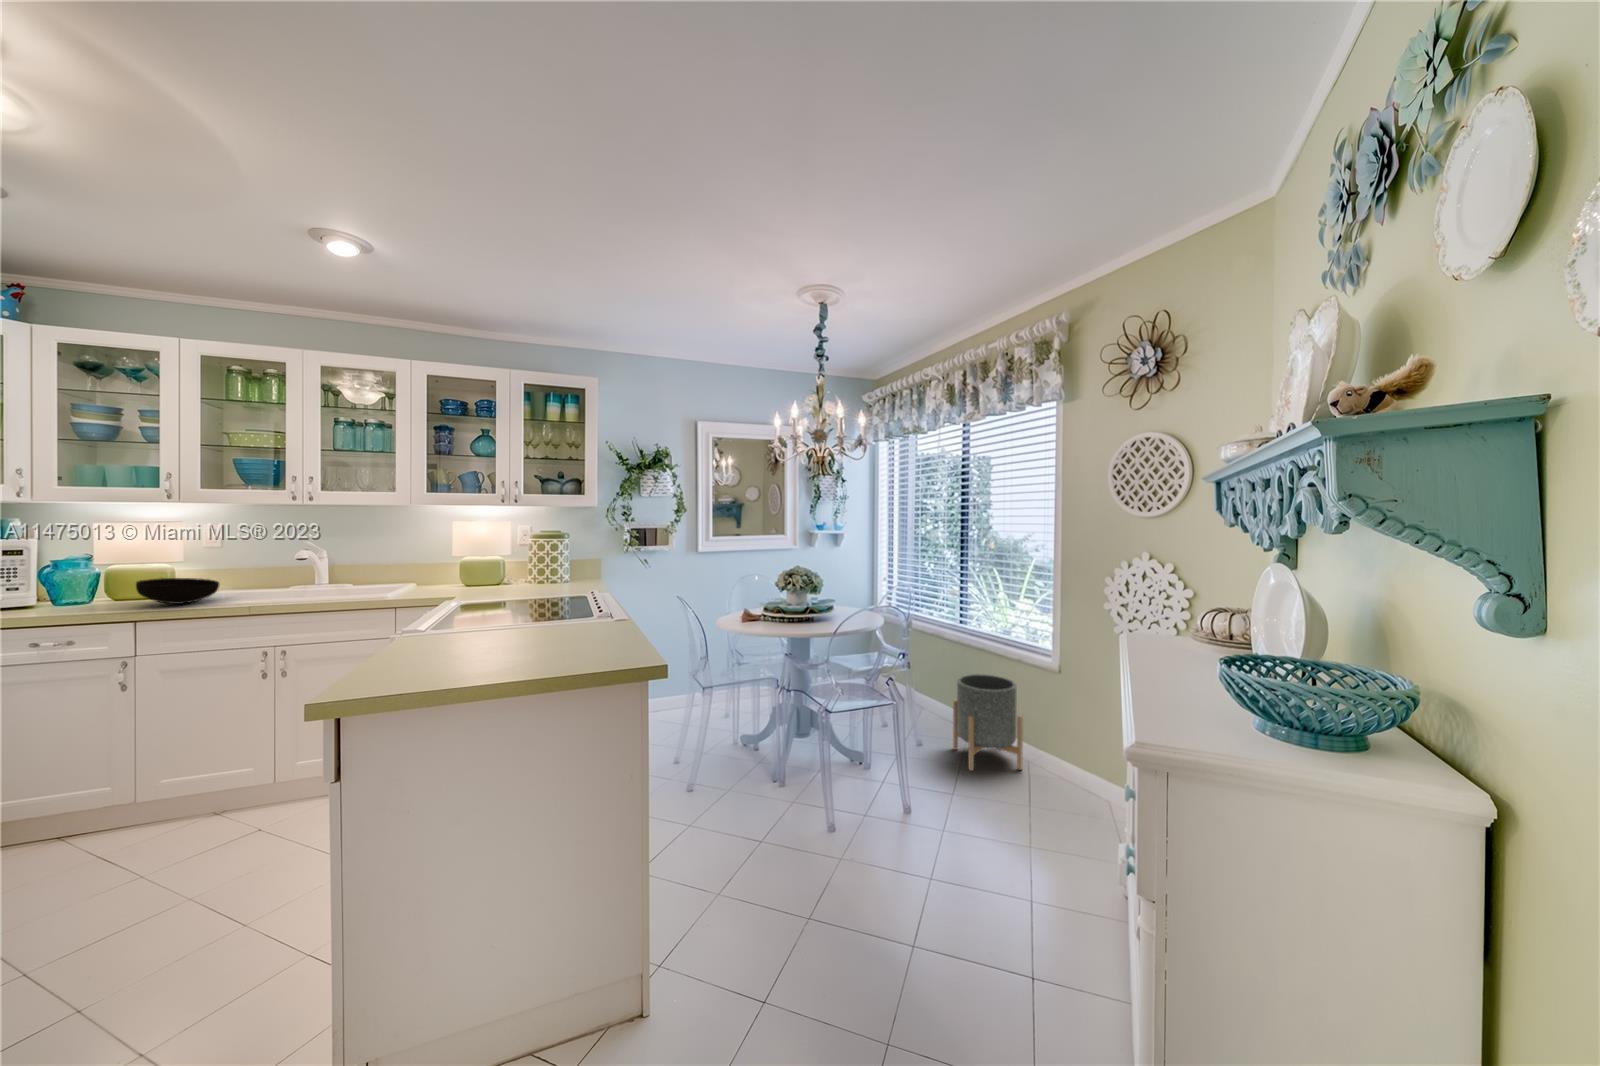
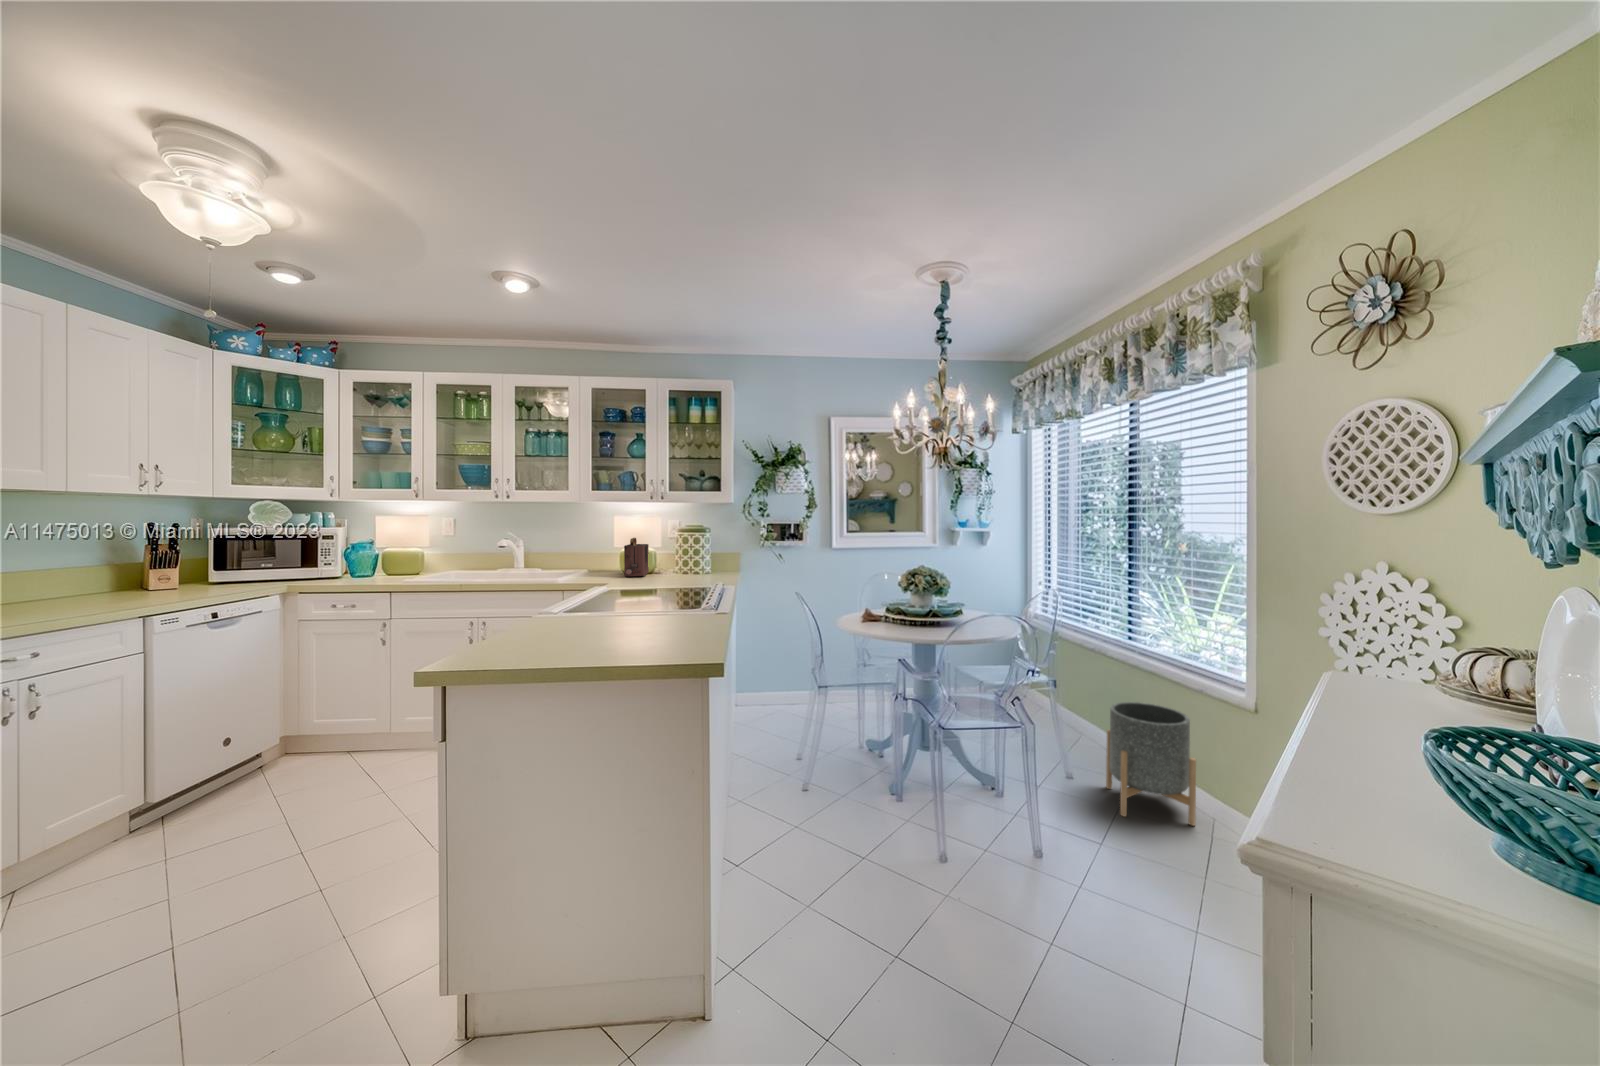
toaster: none [473,544,500,587] -> present [624,538,649,576]
bowl: present [136,578,219,604] -> none [395,560,446,580]

